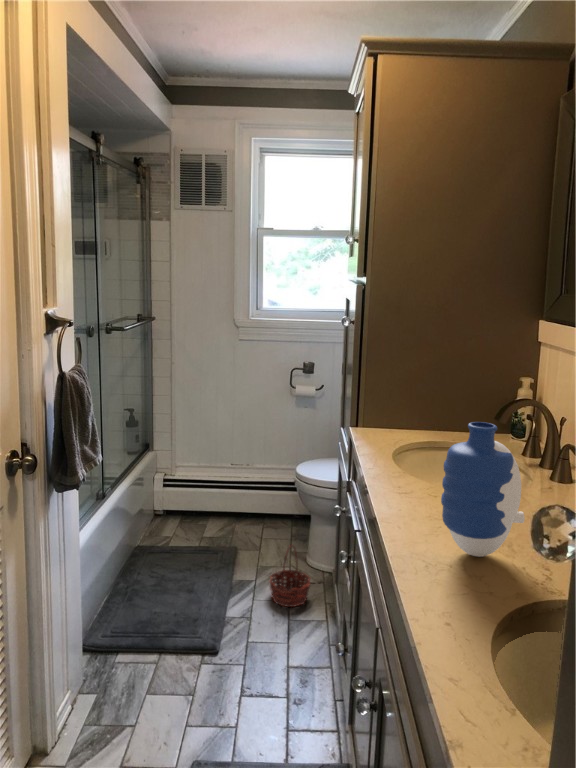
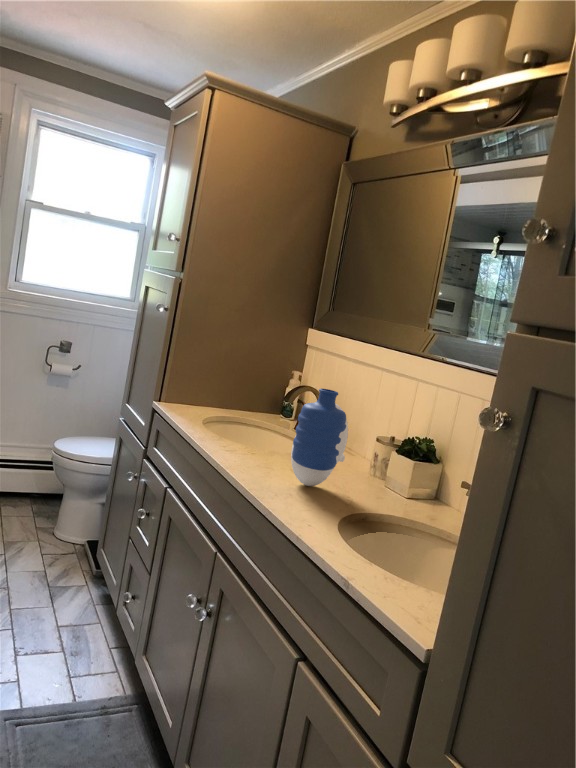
basket: present [269,545,310,607] -> none [25,515,69,576]

